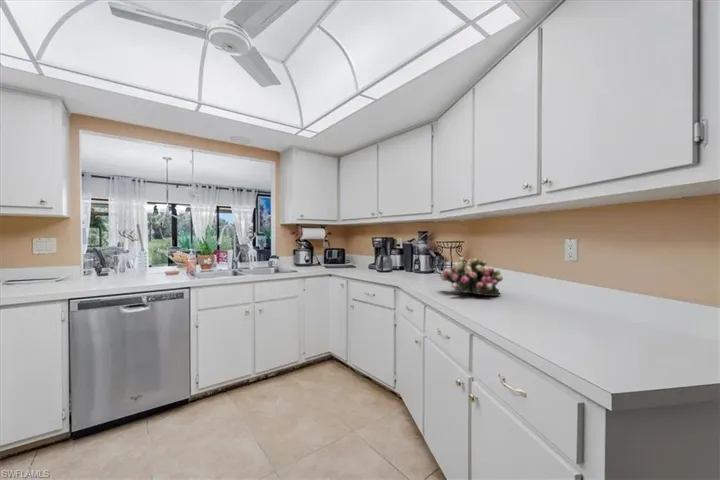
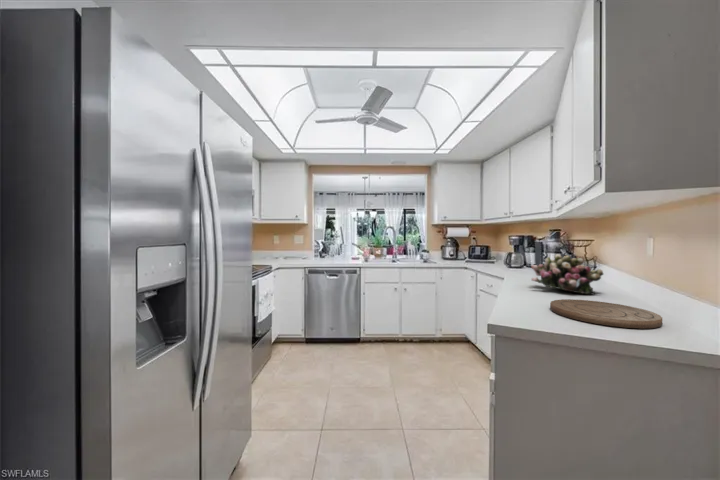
cutting board: none [510,305,616,335] -> present [550,299,662,329]

